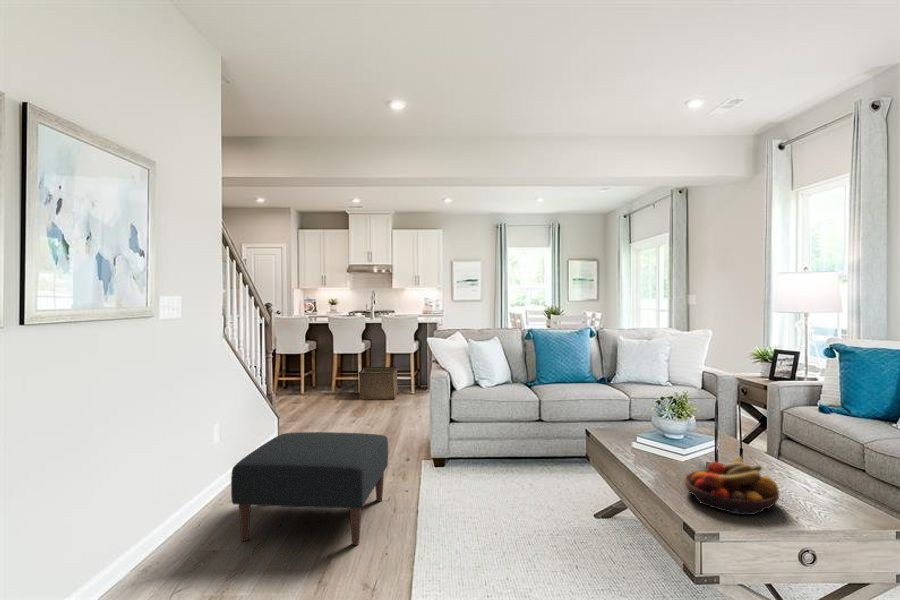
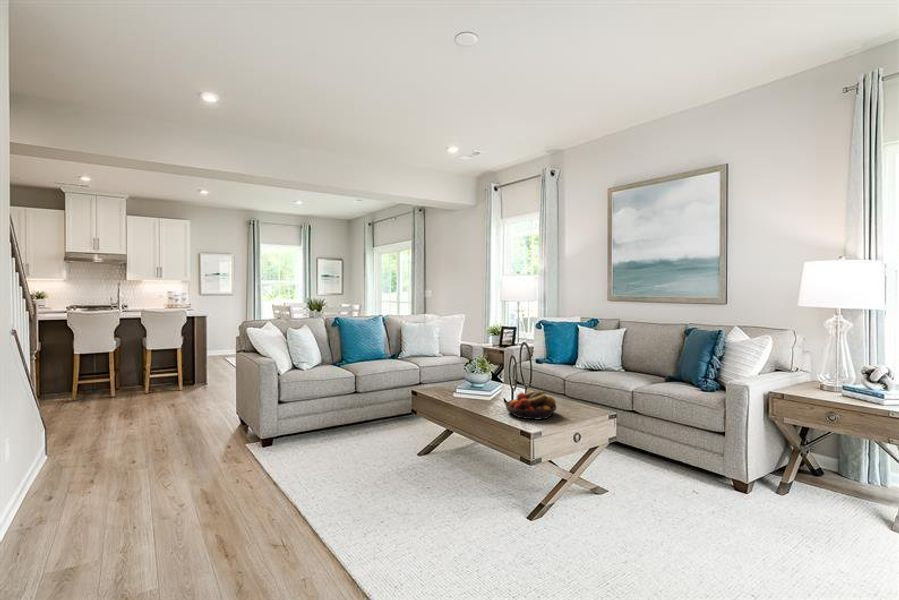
storage bin: present [359,367,398,400] -> none [120,363,166,402]
ottoman: present [231,432,388,545] -> none [98,419,250,543]

